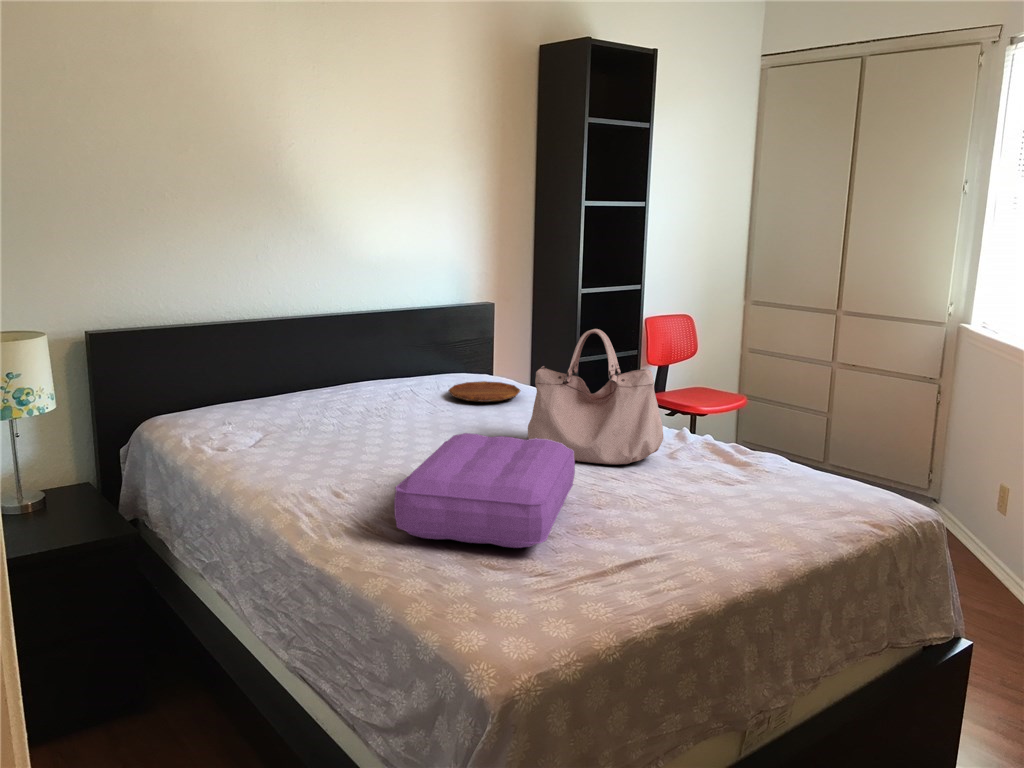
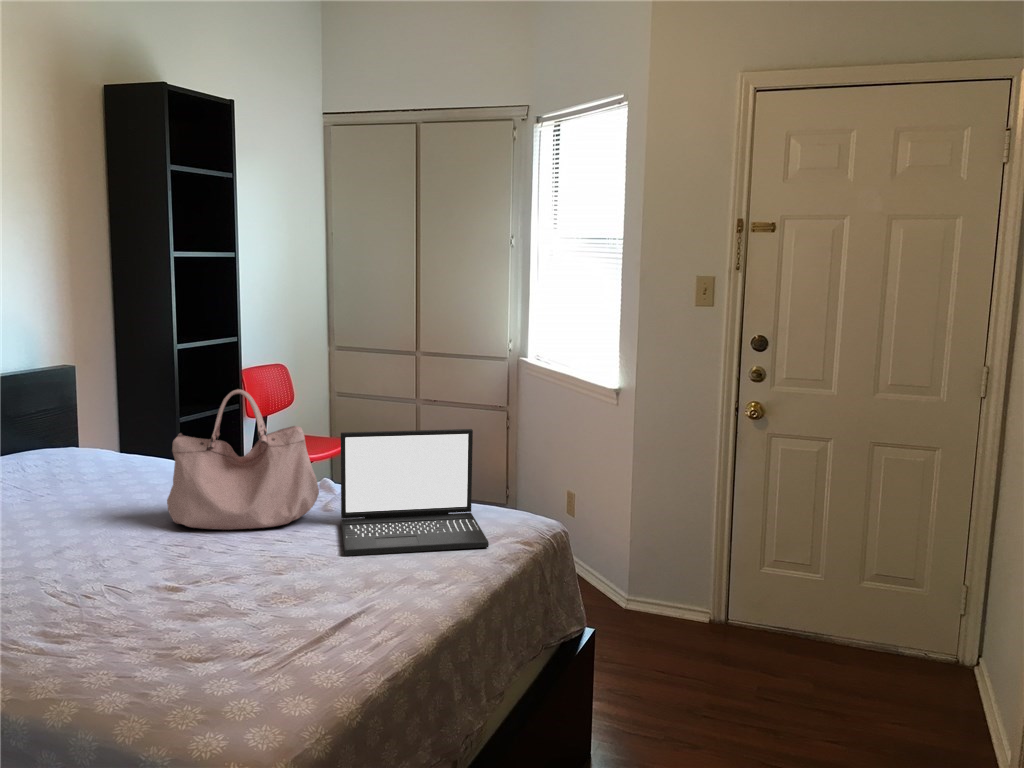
laptop: none [669,380,833,522] -> present [341,429,489,556]
tray: present [448,381,521,402] -> none [39,455,131,481]
pillow: present [394,433,575,548] -> none [60,512,252,647]

